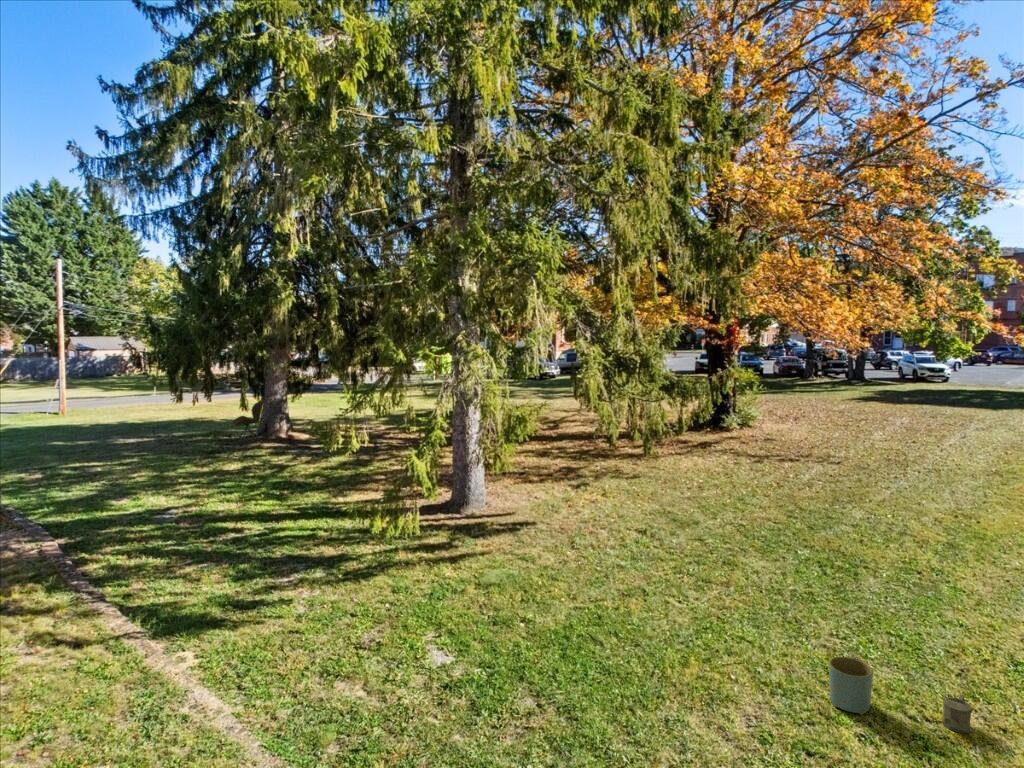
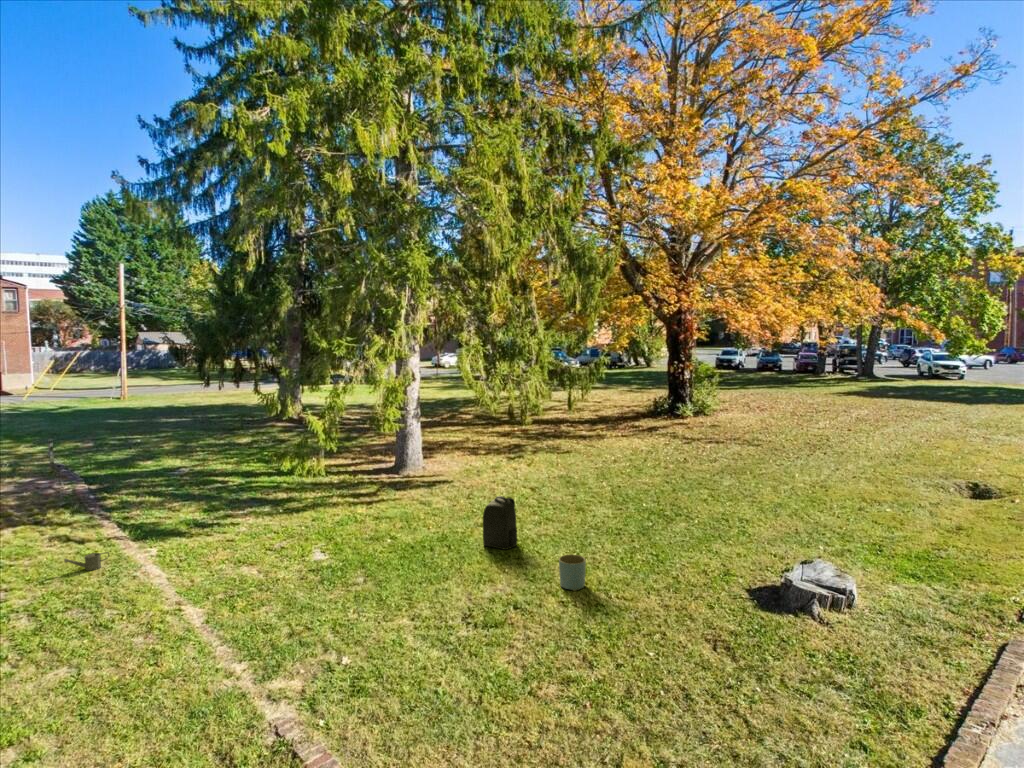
chair: present [232,401,264,446] -> none [251,387,277,426]
backpack: none [655,560,704,636] -> present [483,496,517,550]
watering can: present [942,694,972,733] -> present [64,552,109,571]

